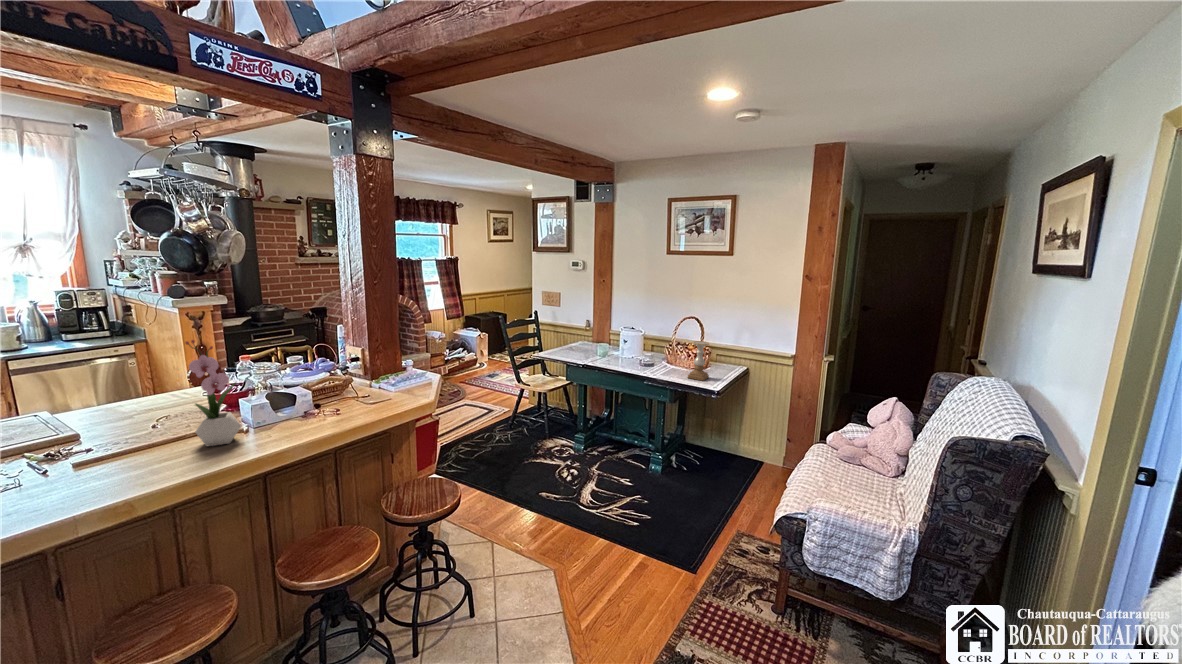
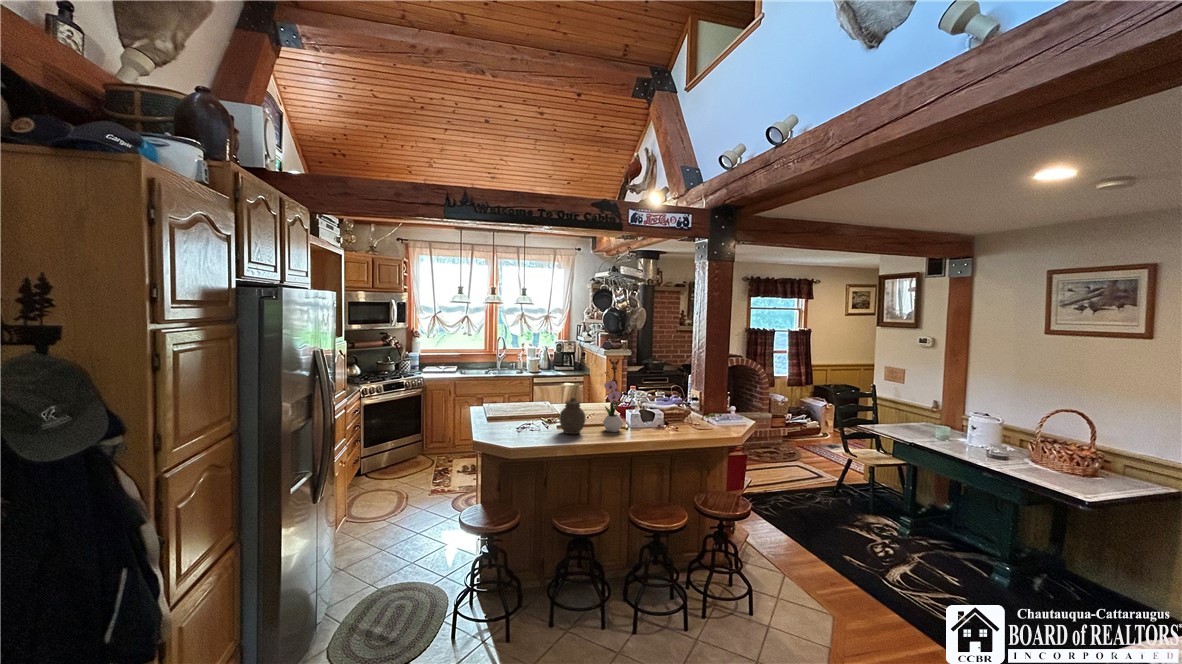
candle holder: present [688,341,709,381] -> none [1060,441,1101,492]
jar: none [78,403,153,477] -> present [559,398,586,434]

